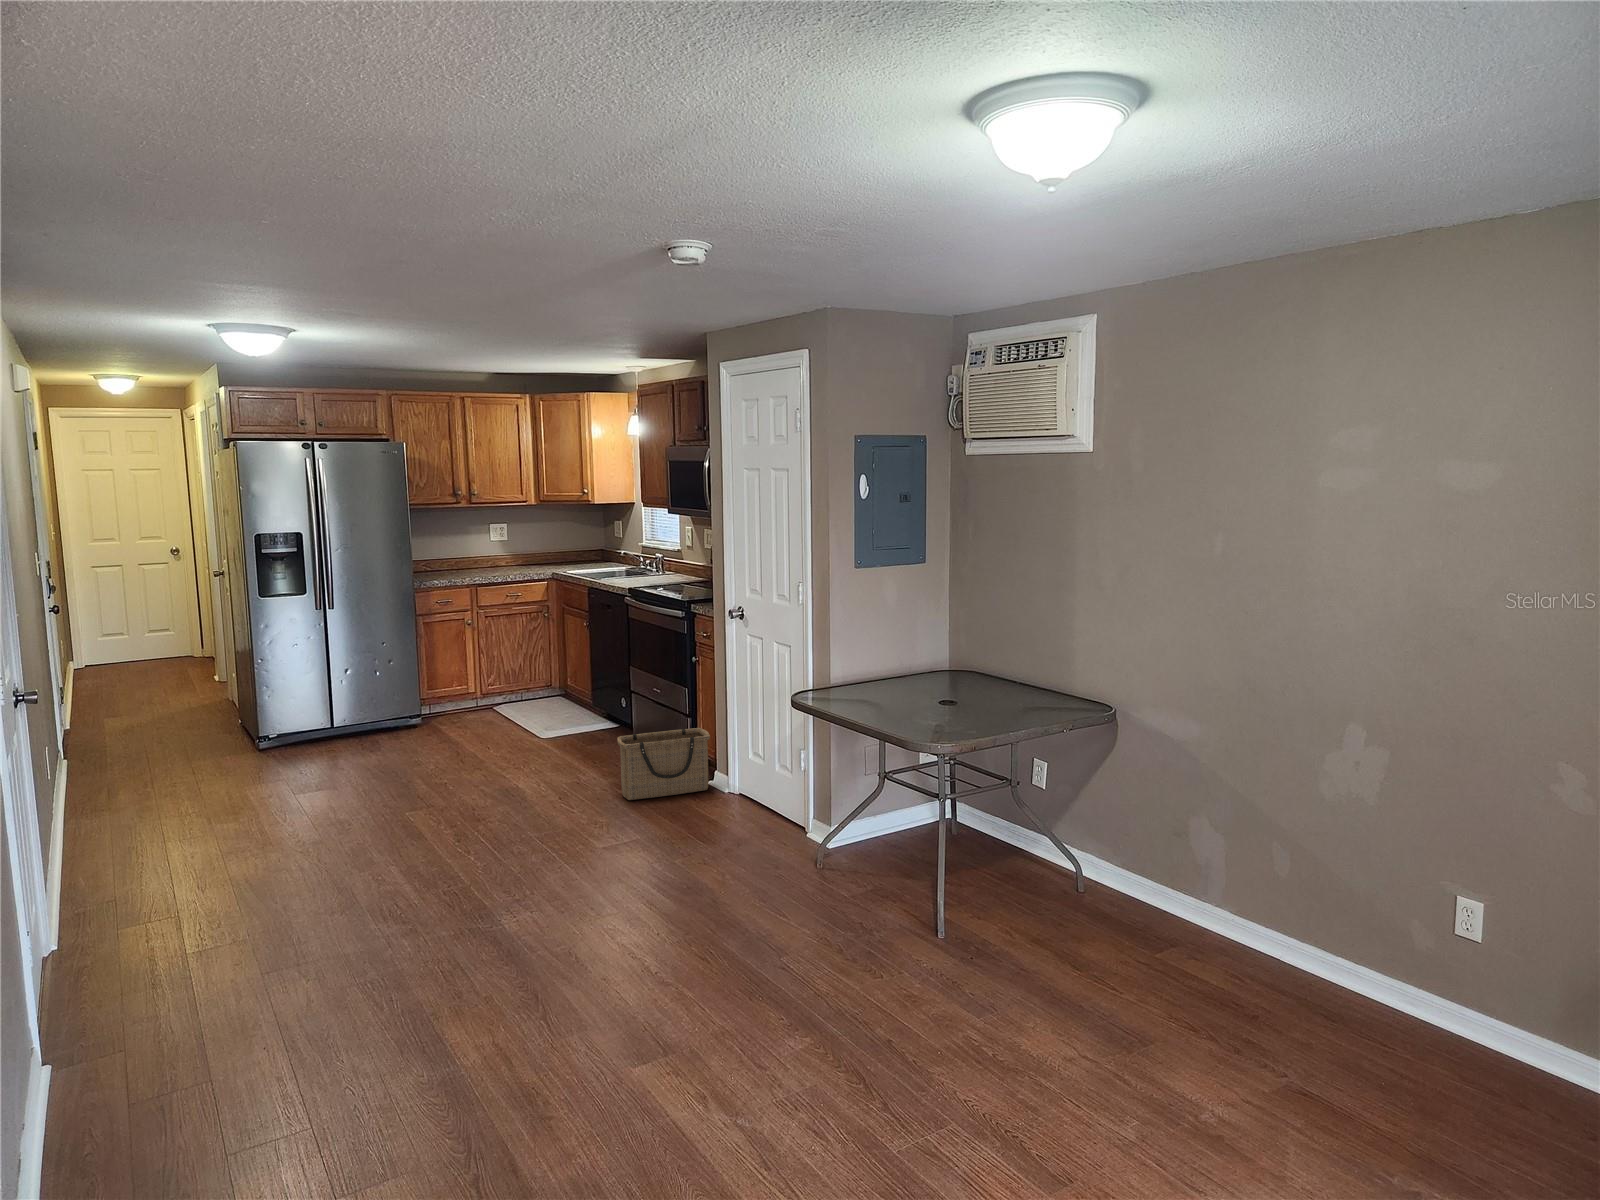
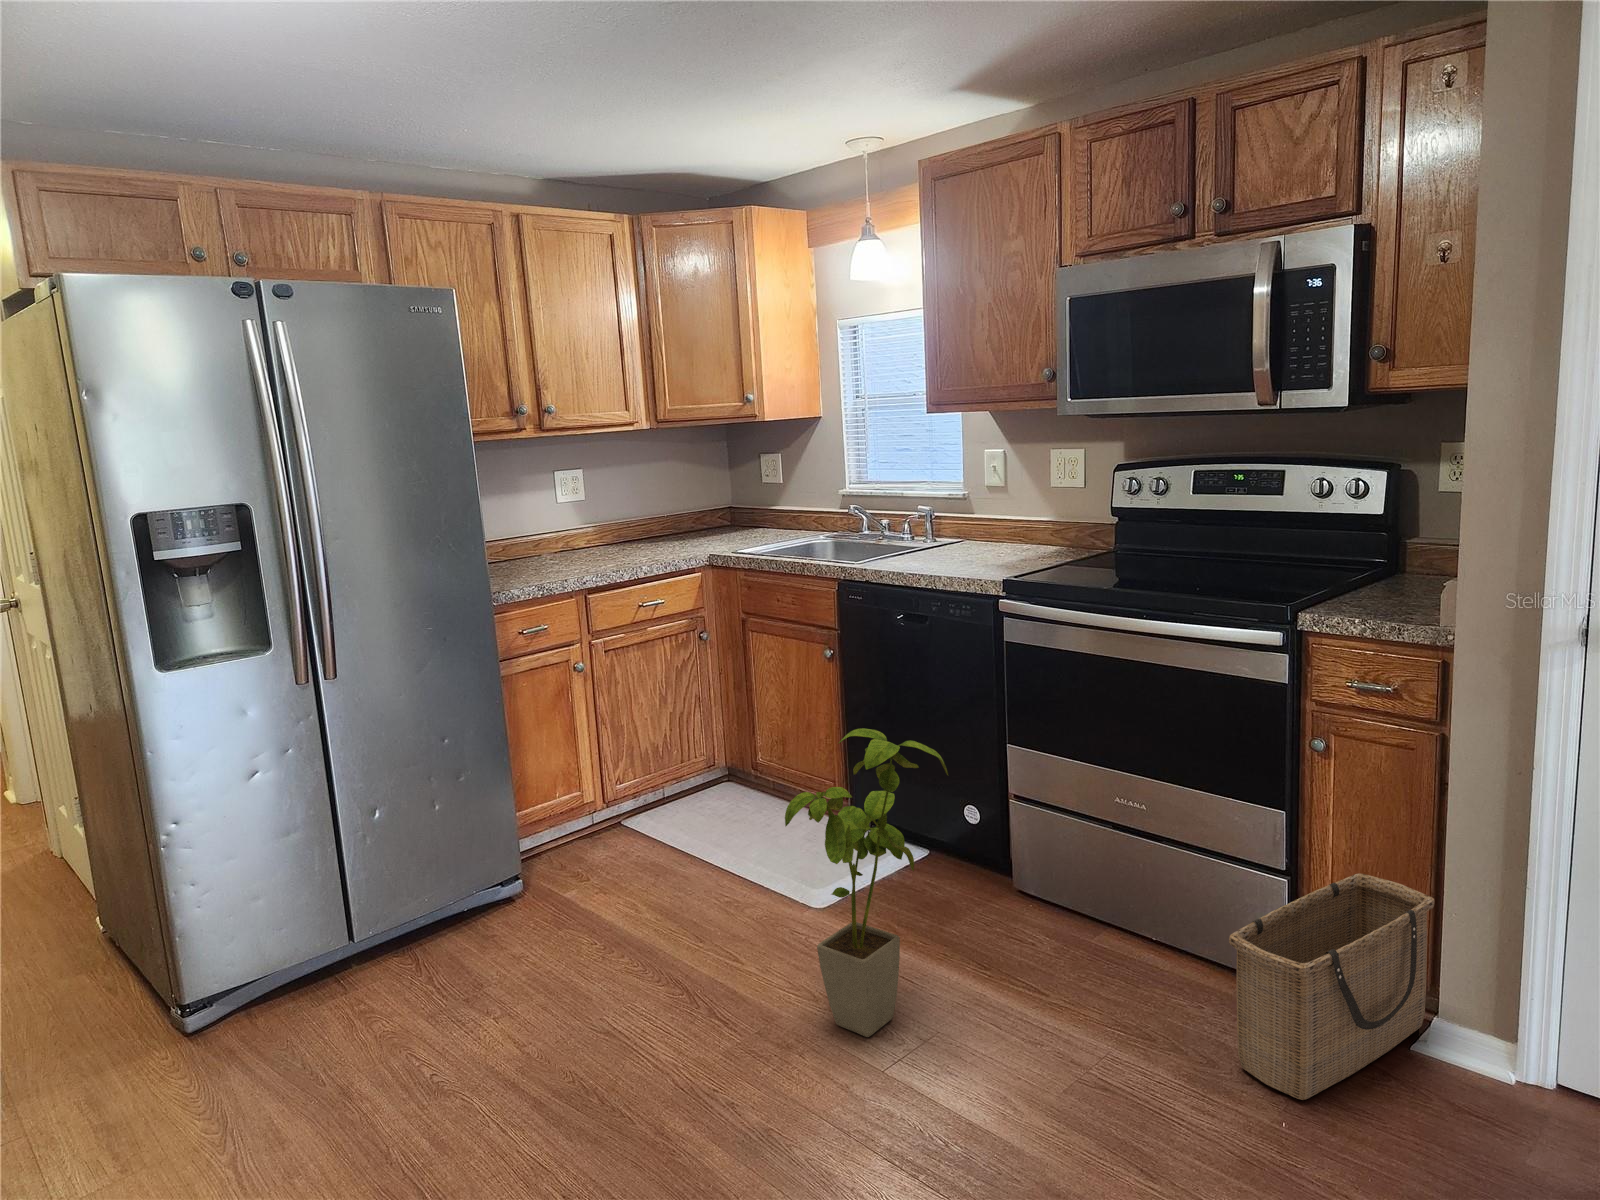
house plant: none [475,647,540,774] -> present [785,728,948,1037]

